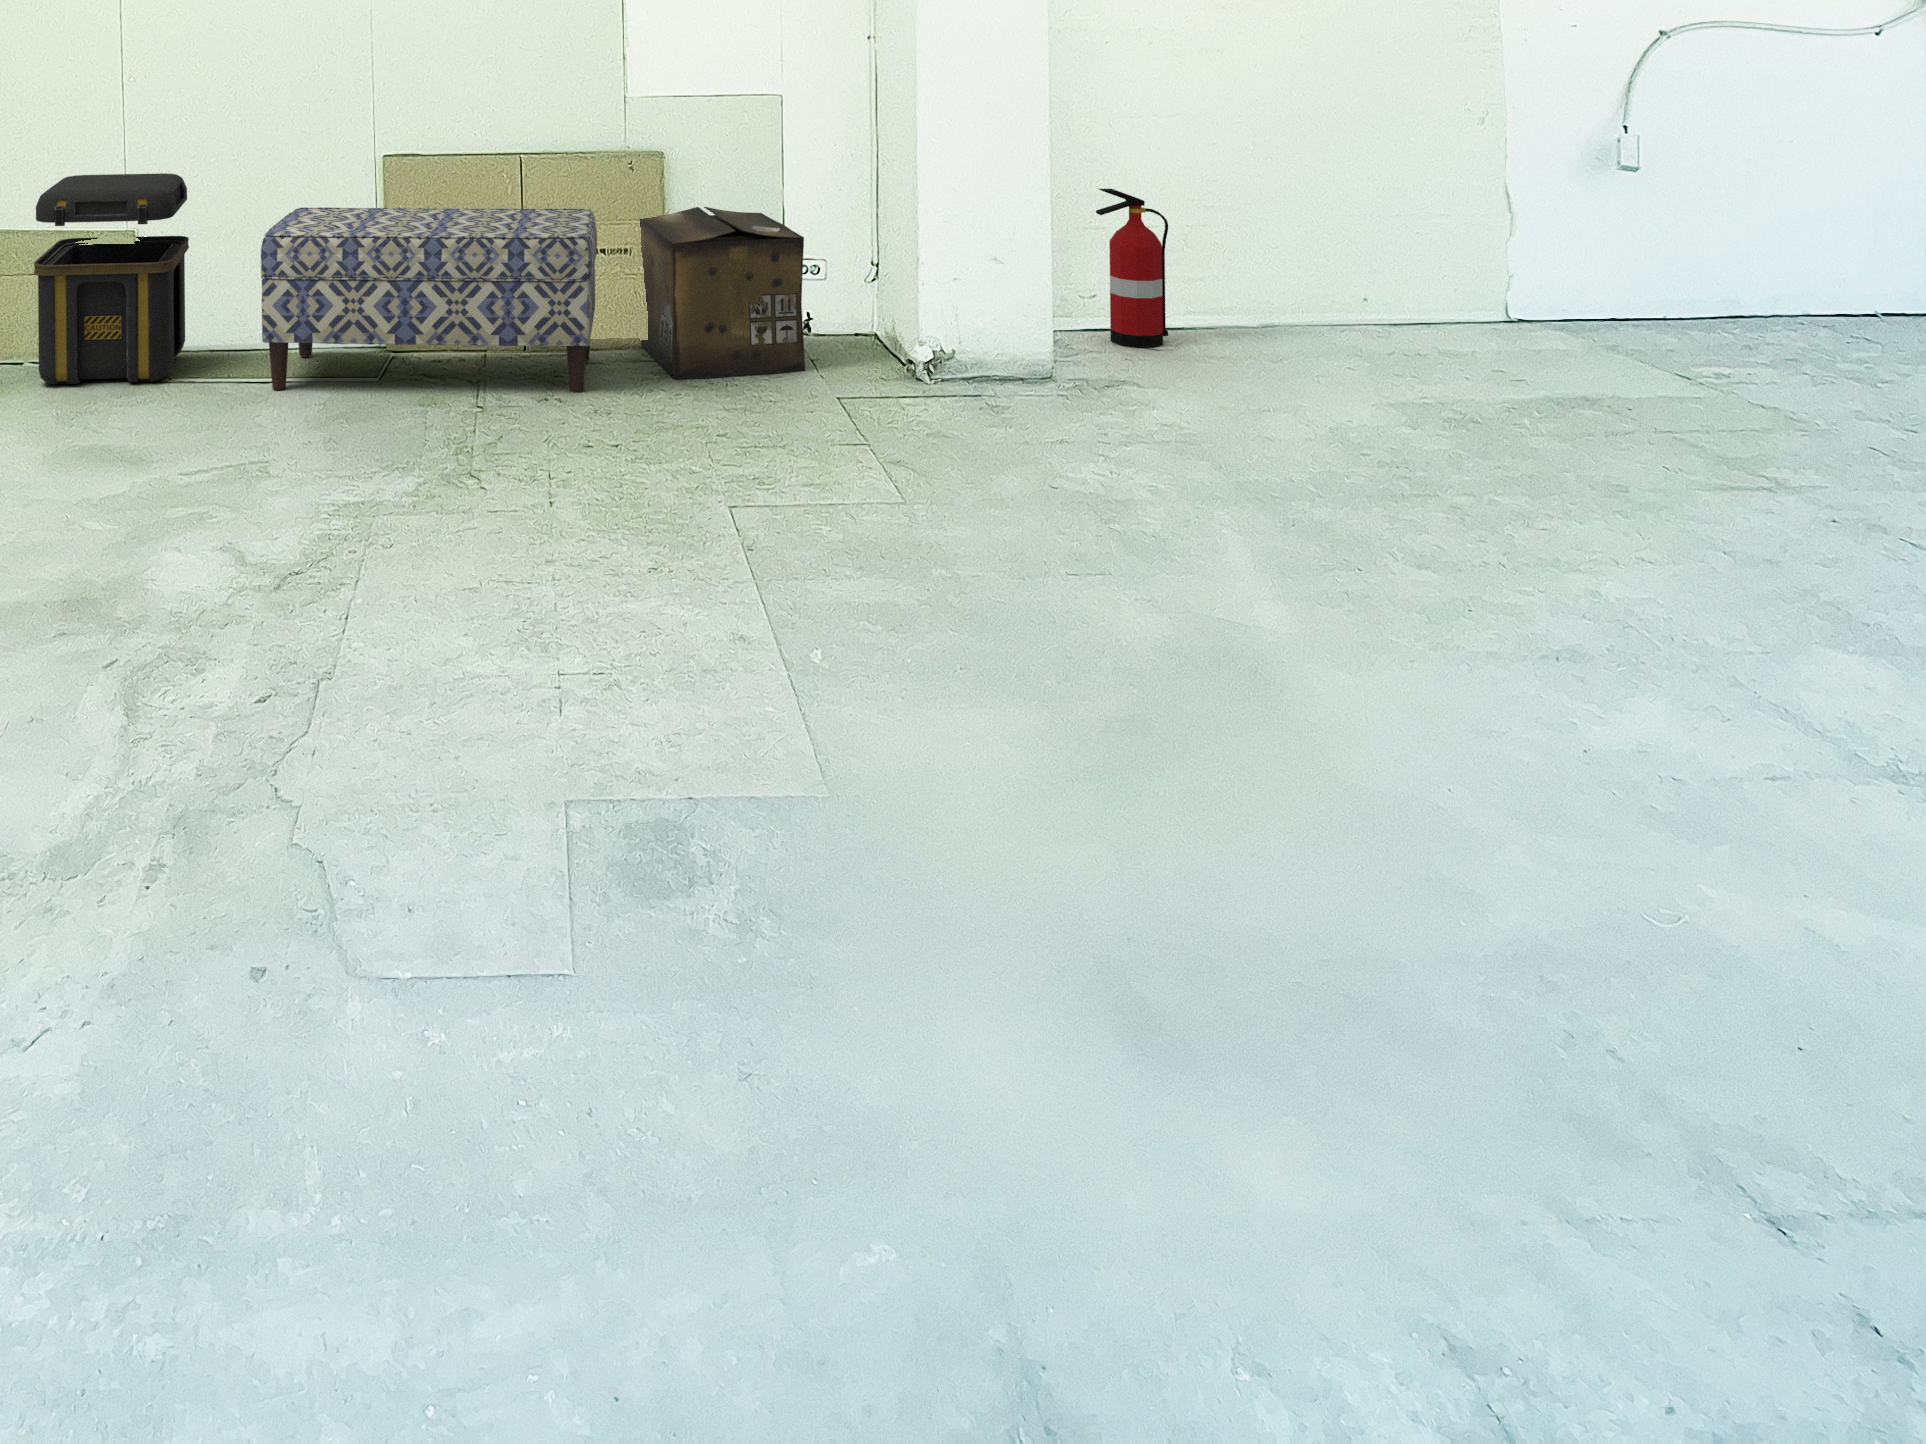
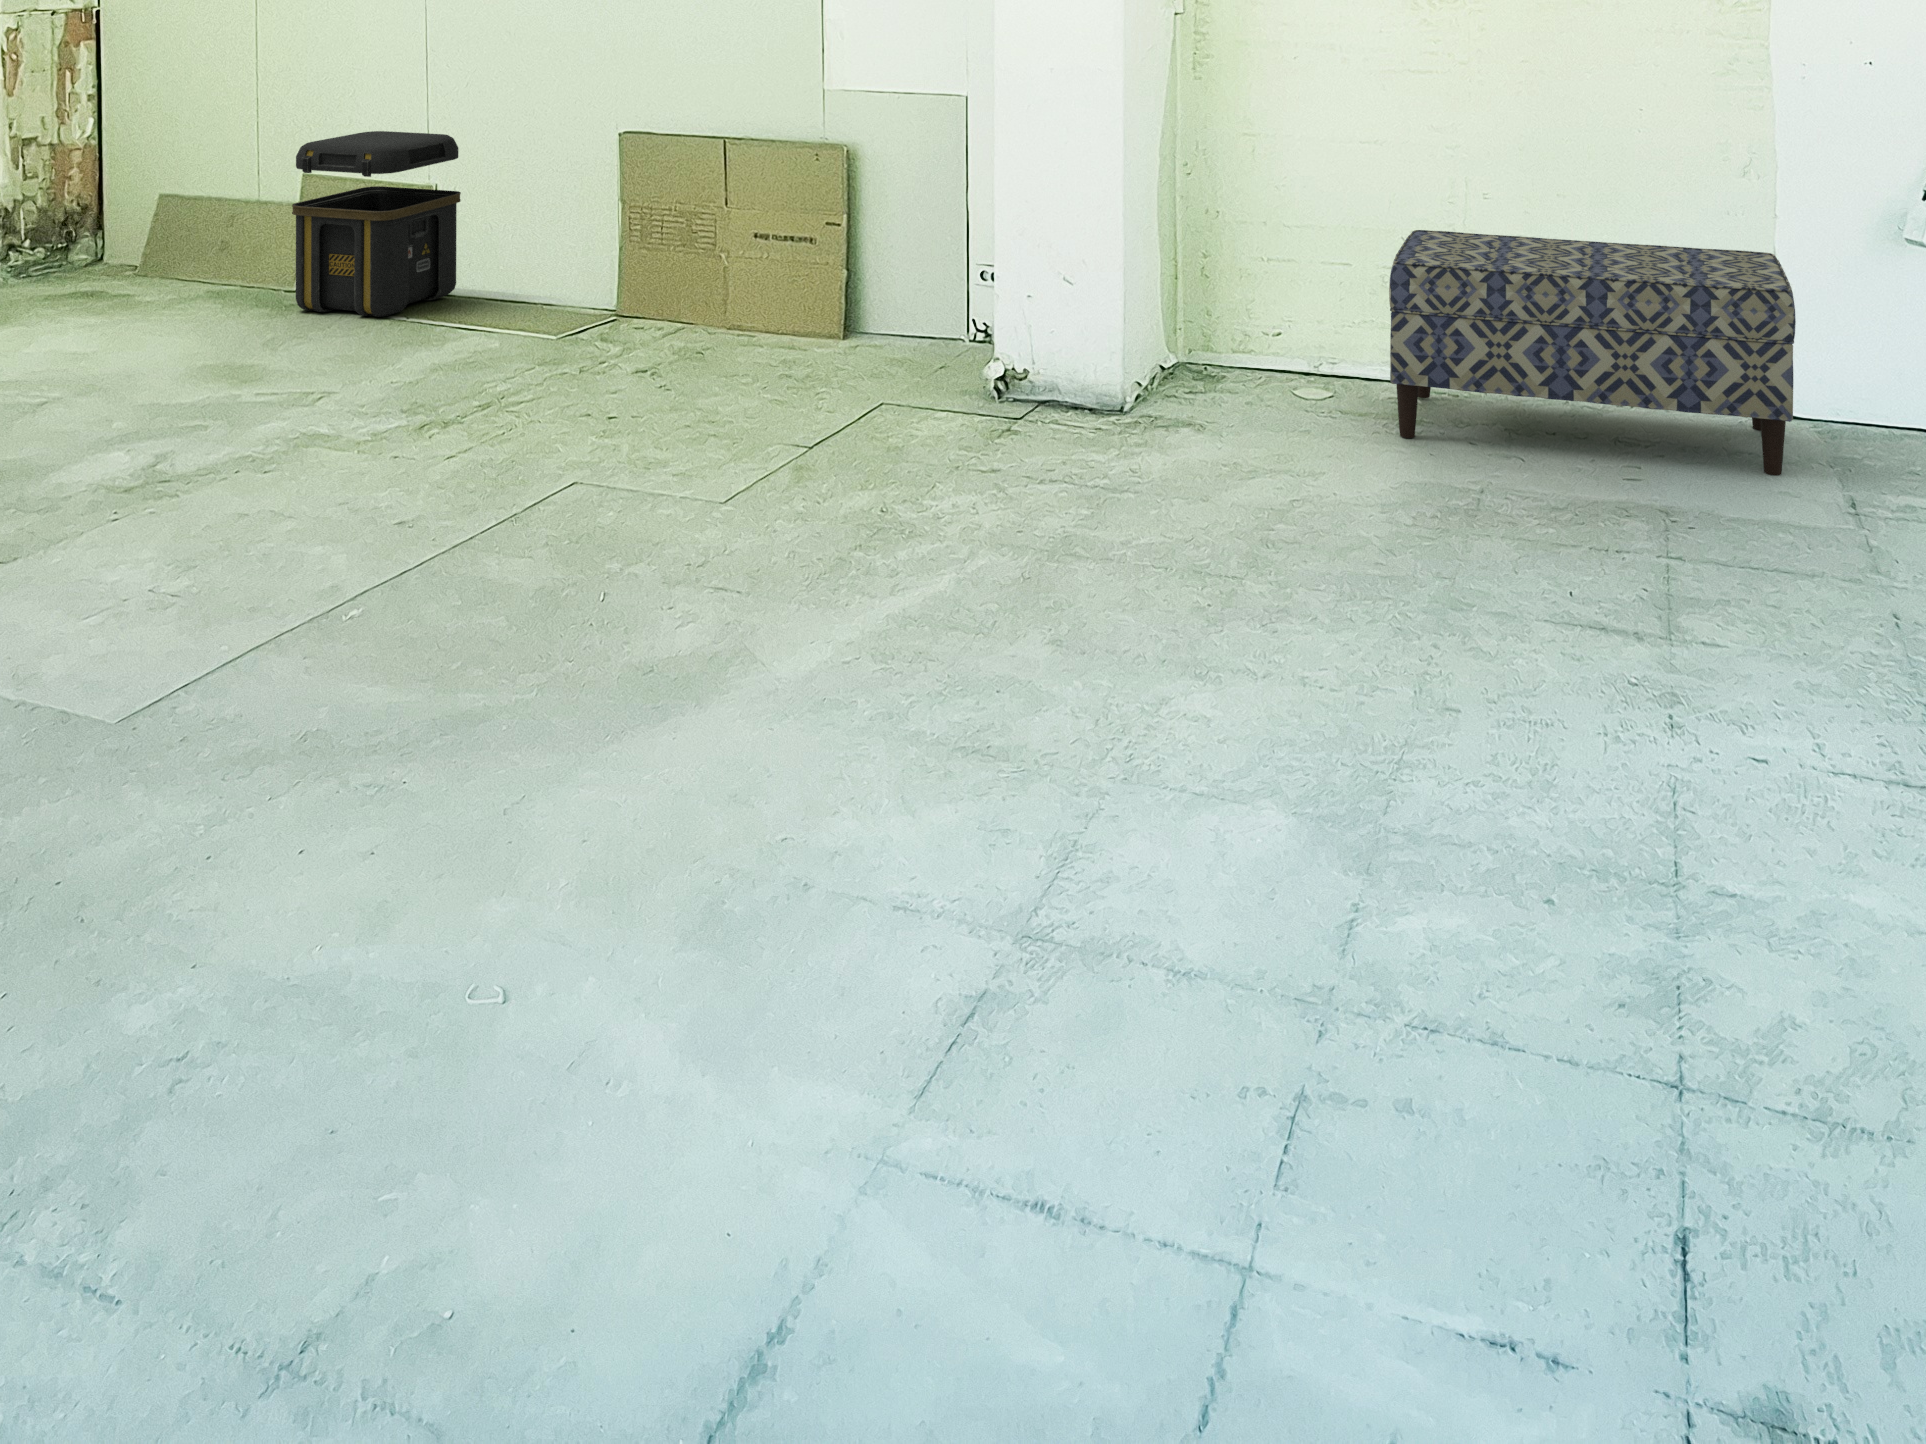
fire extinguisher: present [1096,189,1168,348] -> none [1248,214,1324,393]
bench: present [261,207,597,393] -> present [1389,230,1796,476]
cardboard box: present [640,207,805,379] -> none [771,201,938,374]

